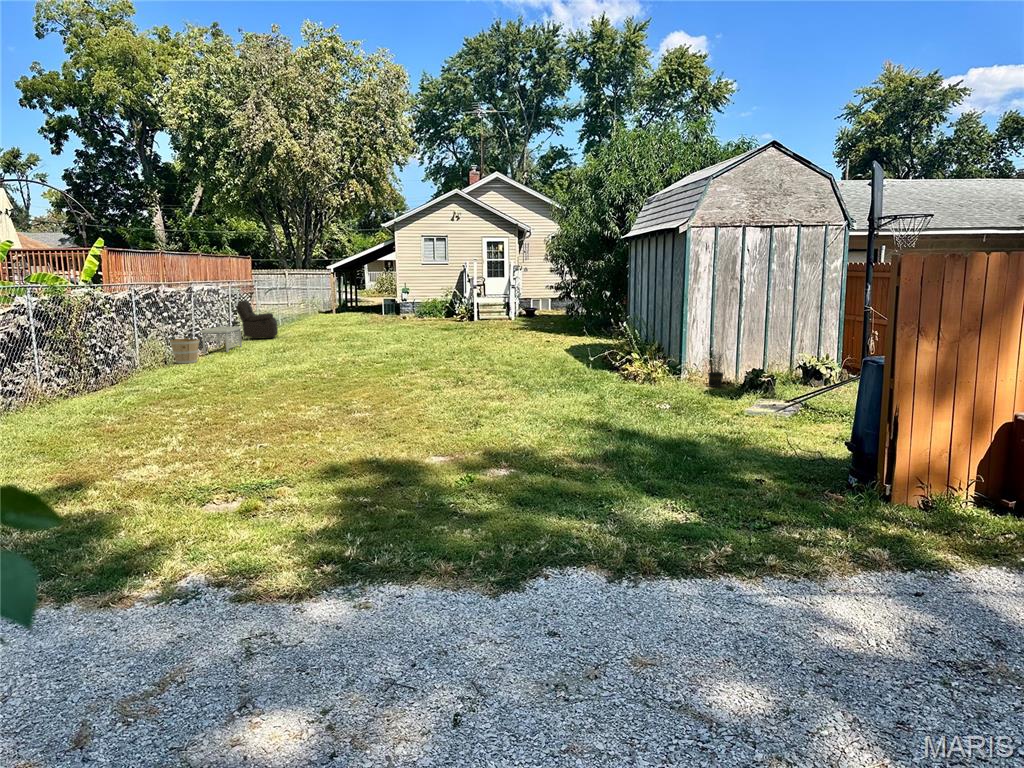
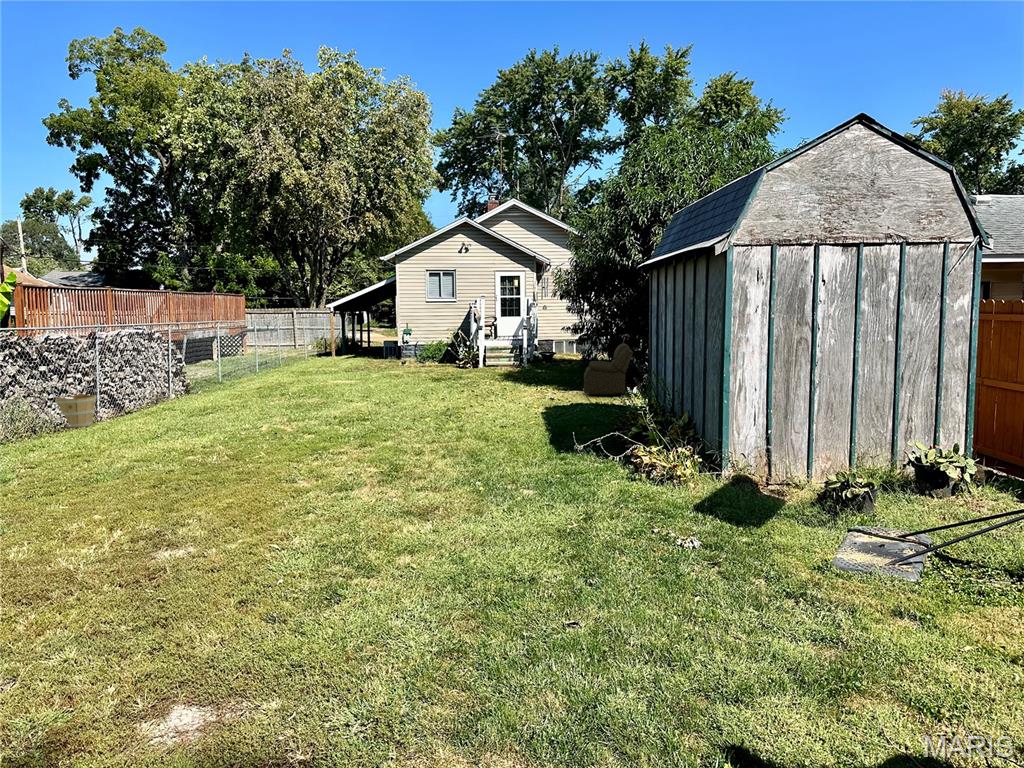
chair: present [235,300,278,339] -> present [584,344,633,396]
storage bench: present [200,327,242,353] -> none [116,376,178,409]
potted plant: present [708,351,723,387] -> none [751,426,798,493]

